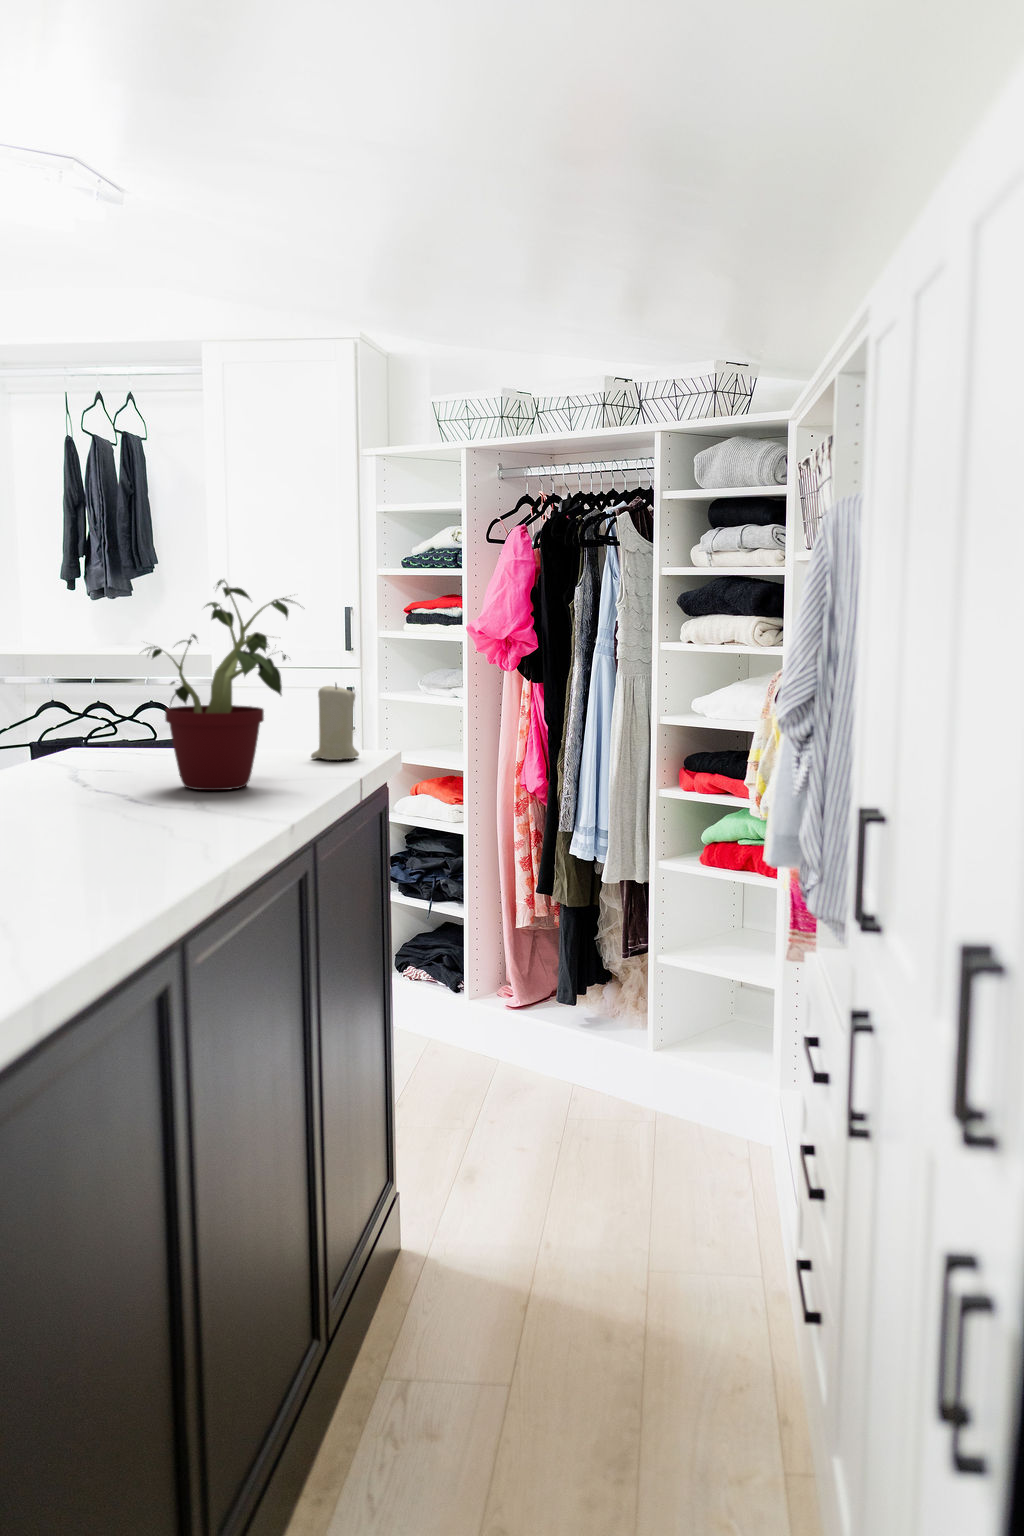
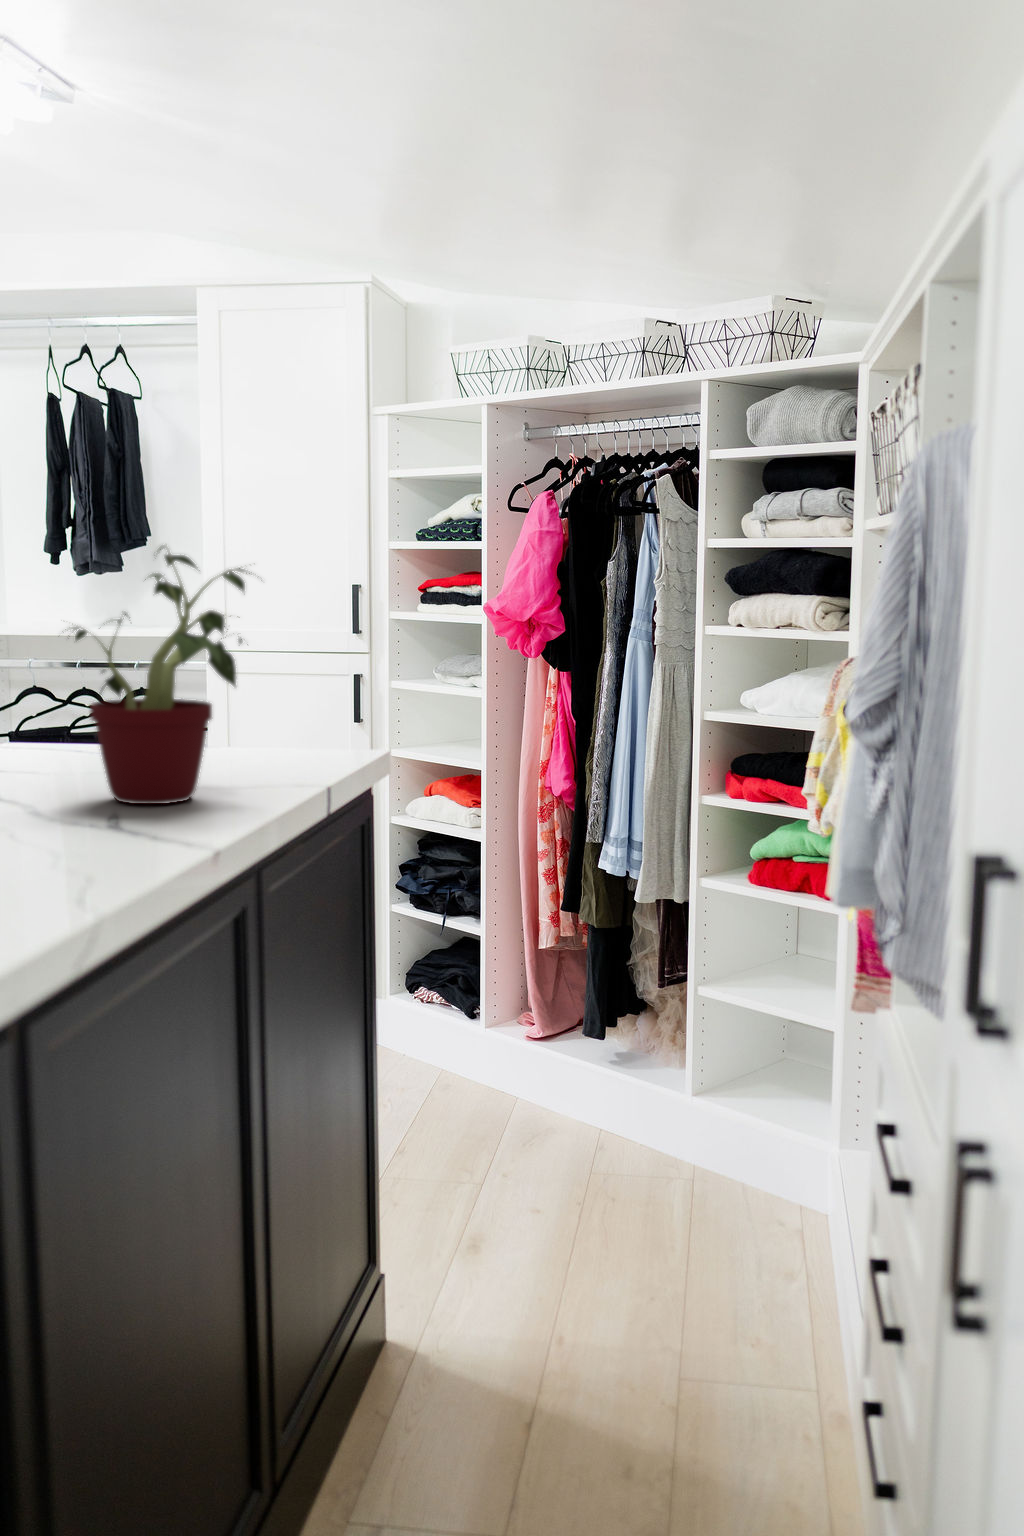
candle: present [311,684,359,760] -> none [282,671,341,764]

